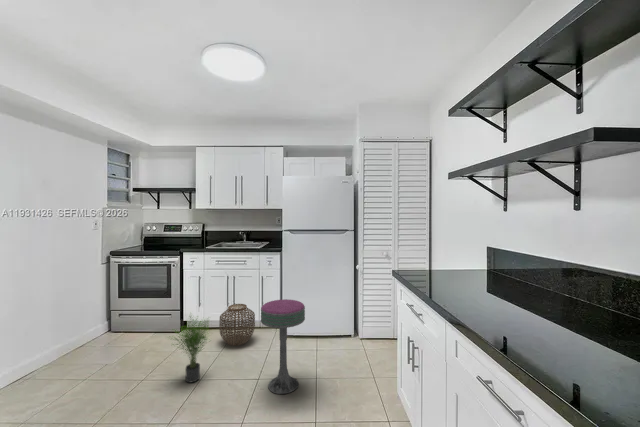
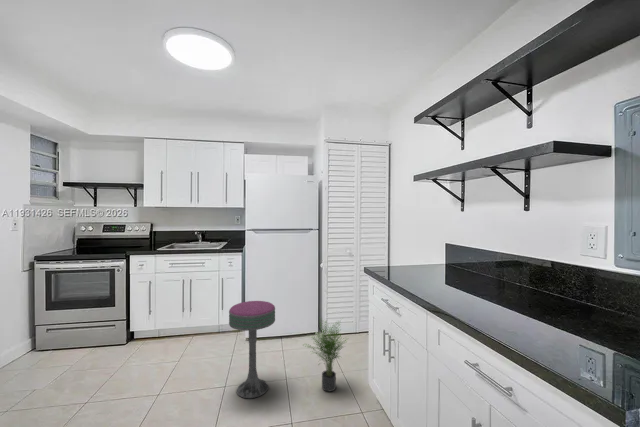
woven basket: present [219,304,255,346] -> none [175,308,215,353]
potted plant: present [175,317,207,382] -> present [309,322,346,391]

